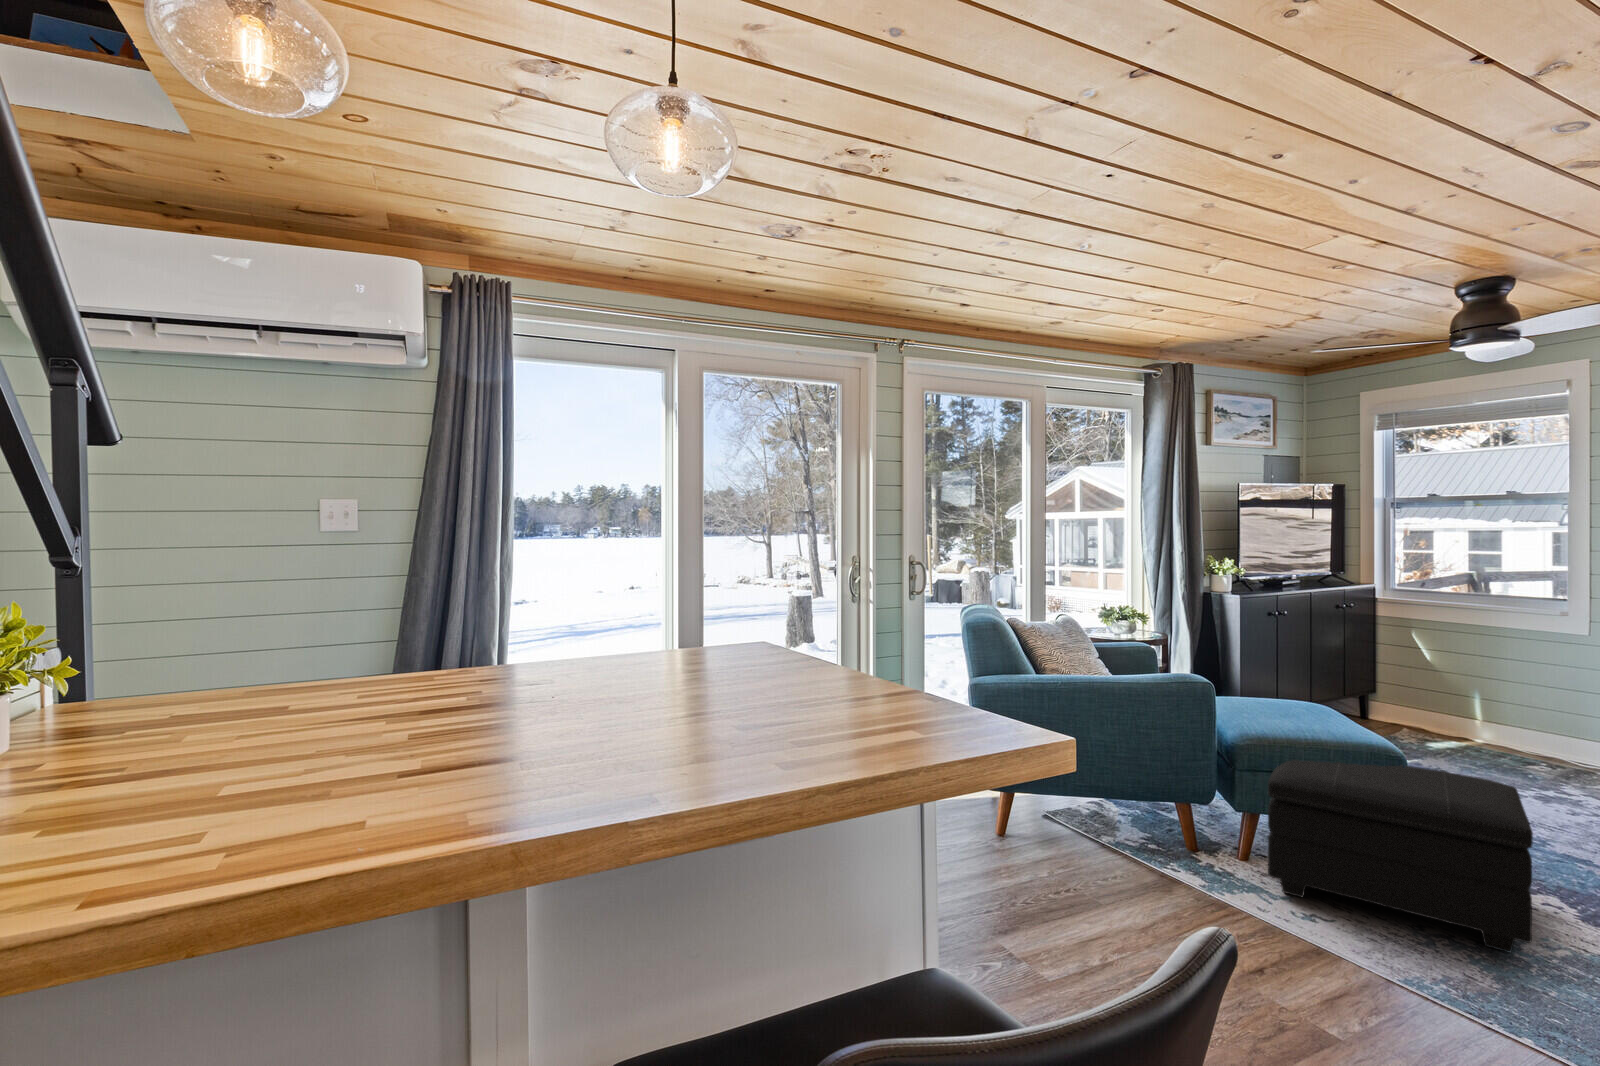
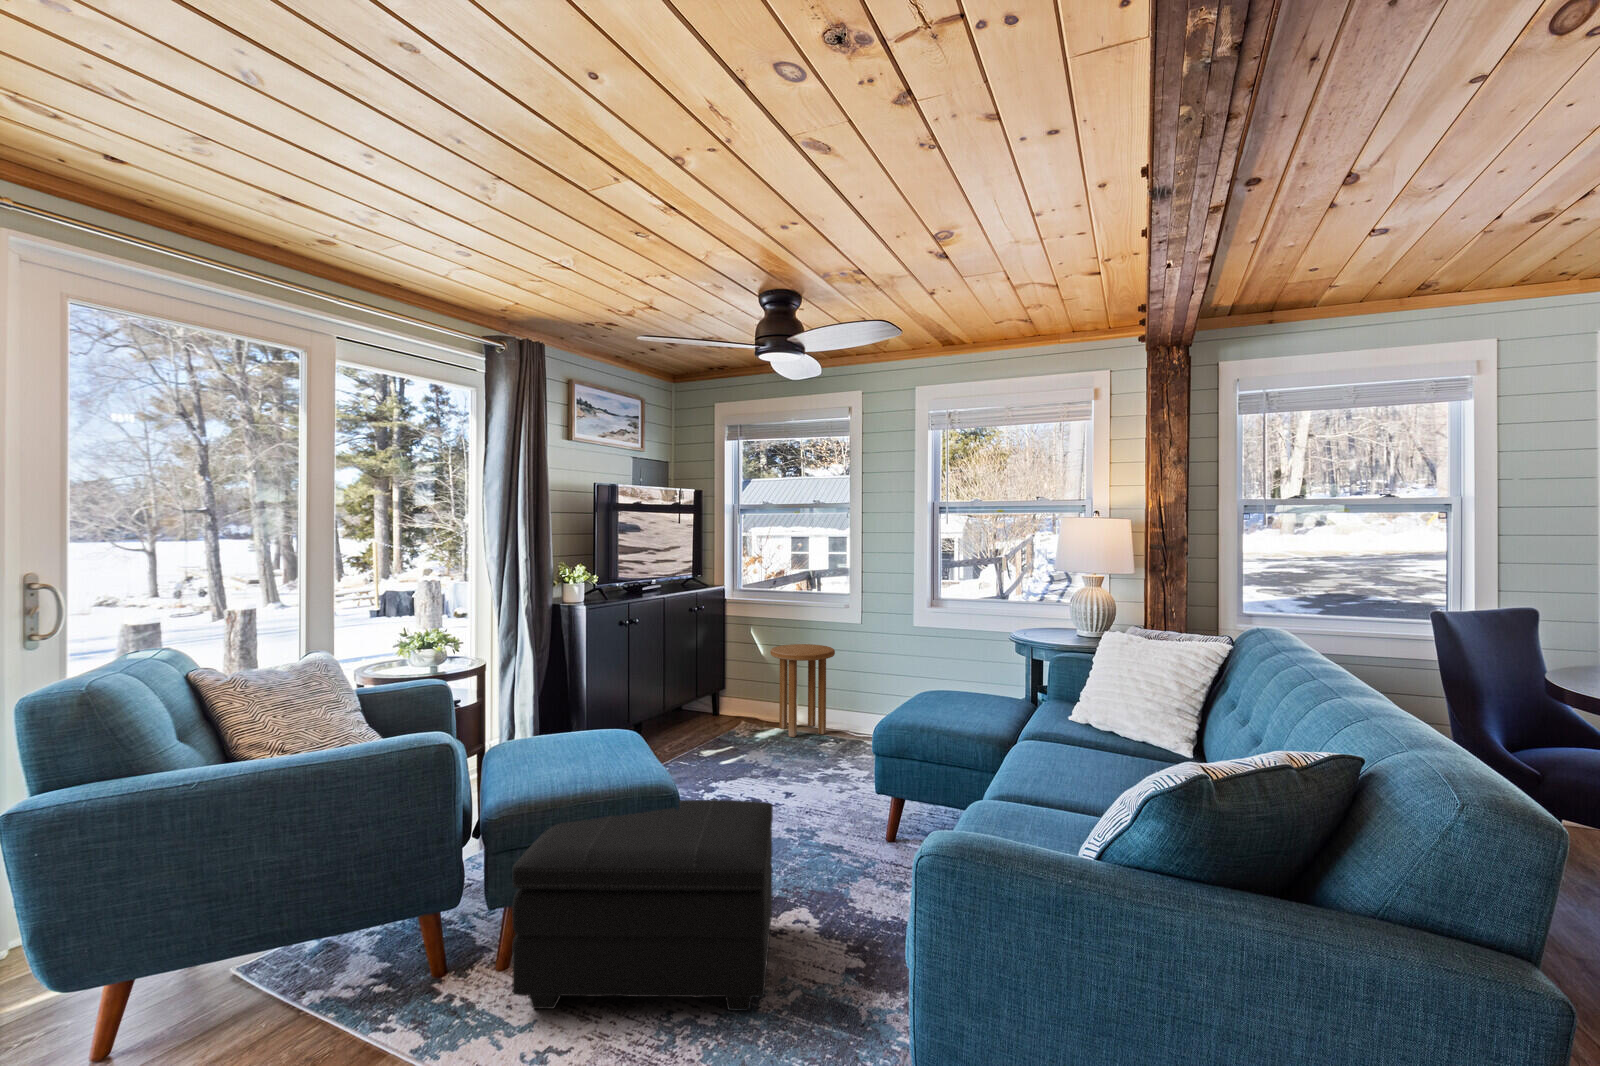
side table: none [1447,651,1545,755] -> present [770,644,835,737]

